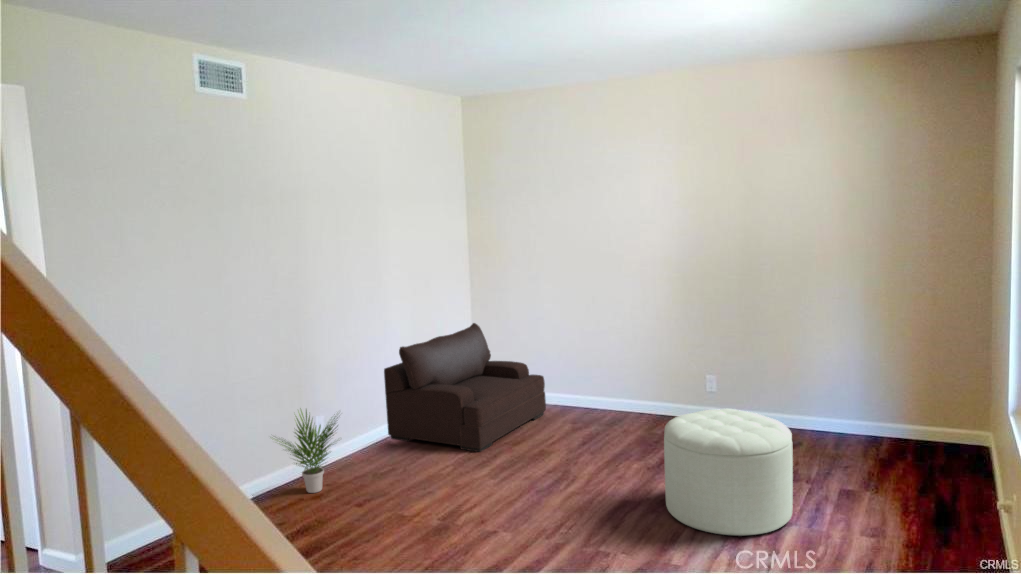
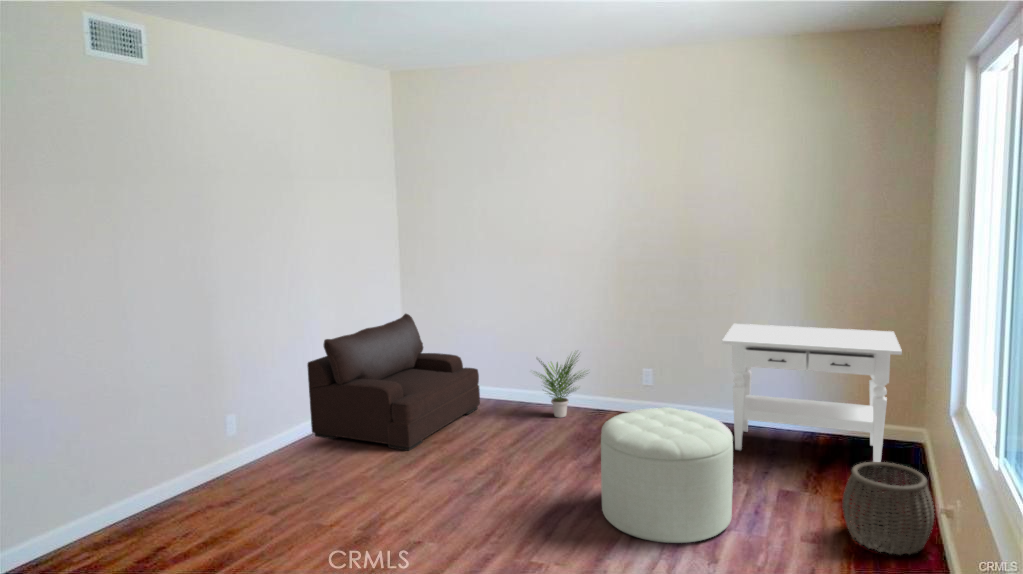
side table: none [783,330,964,470] -> present [722,324,902,462]
potted plant: present [275,410,336,493] -> present [538,355,581,418]
woven basket: none [902,460,994,550] -> present [843,462,934,555]

